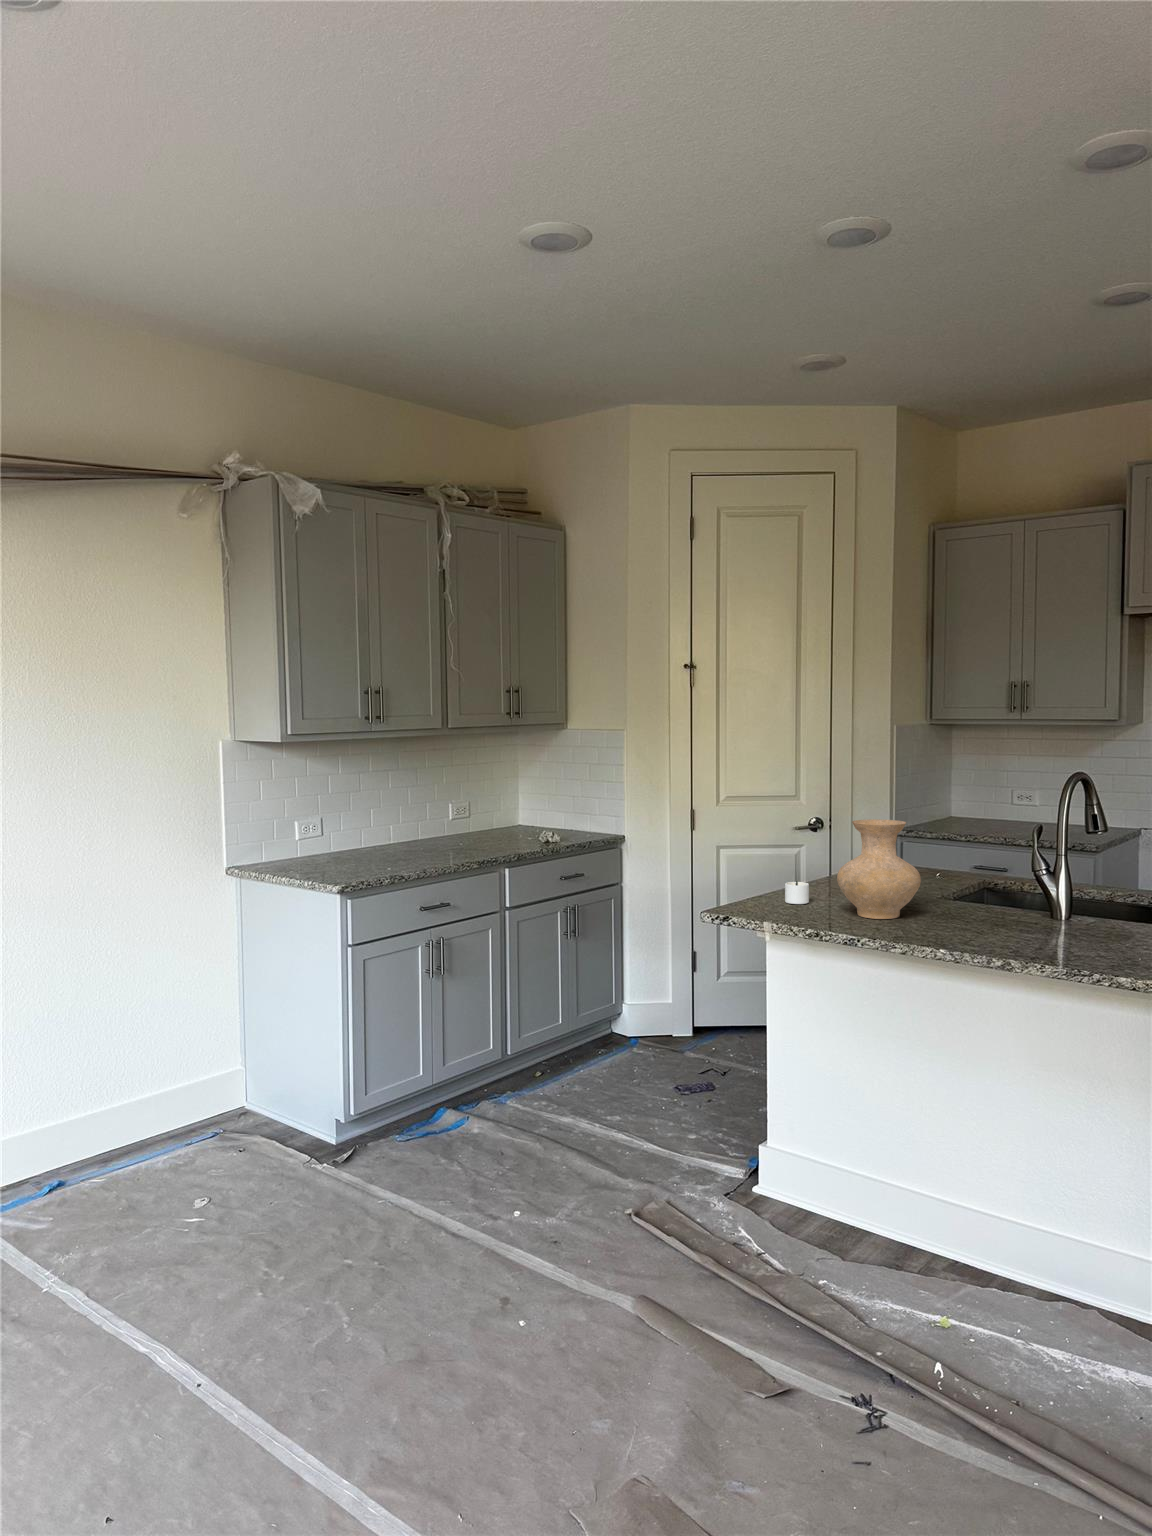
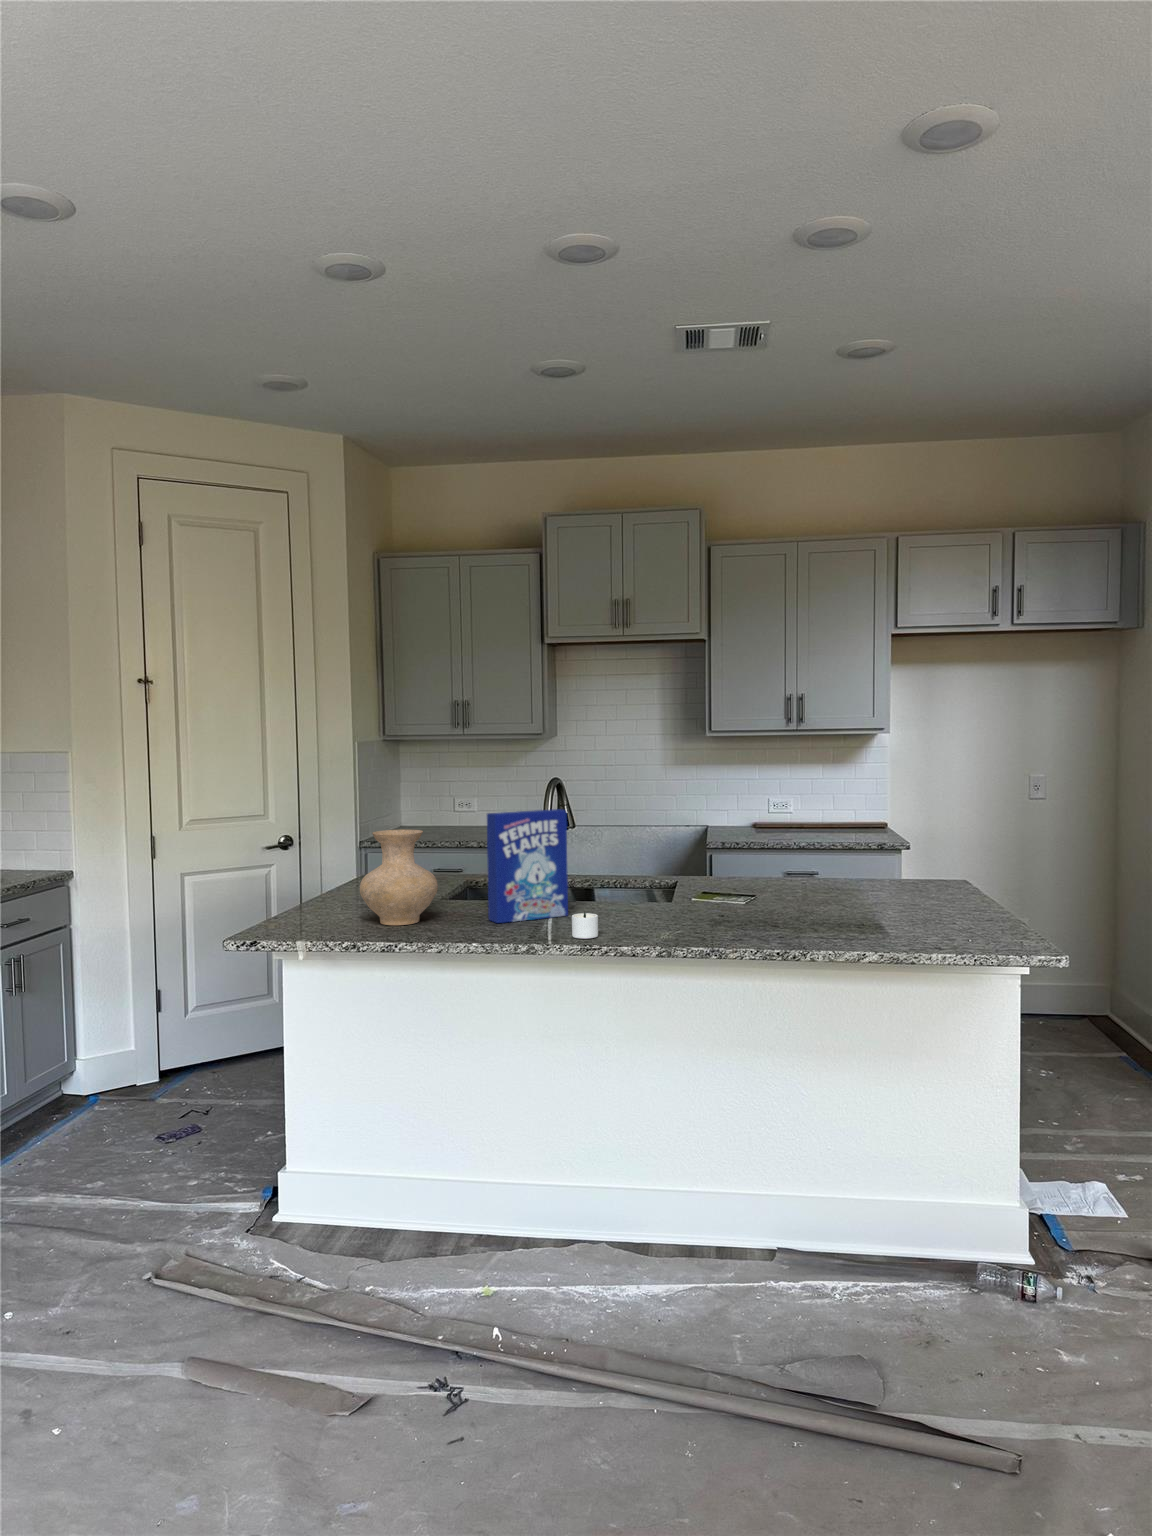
cereal box: none [975,808,1074,929] -> present [487,809,568,923]
candle: present [785,881,809,904] -> present [572,913,598,939]

